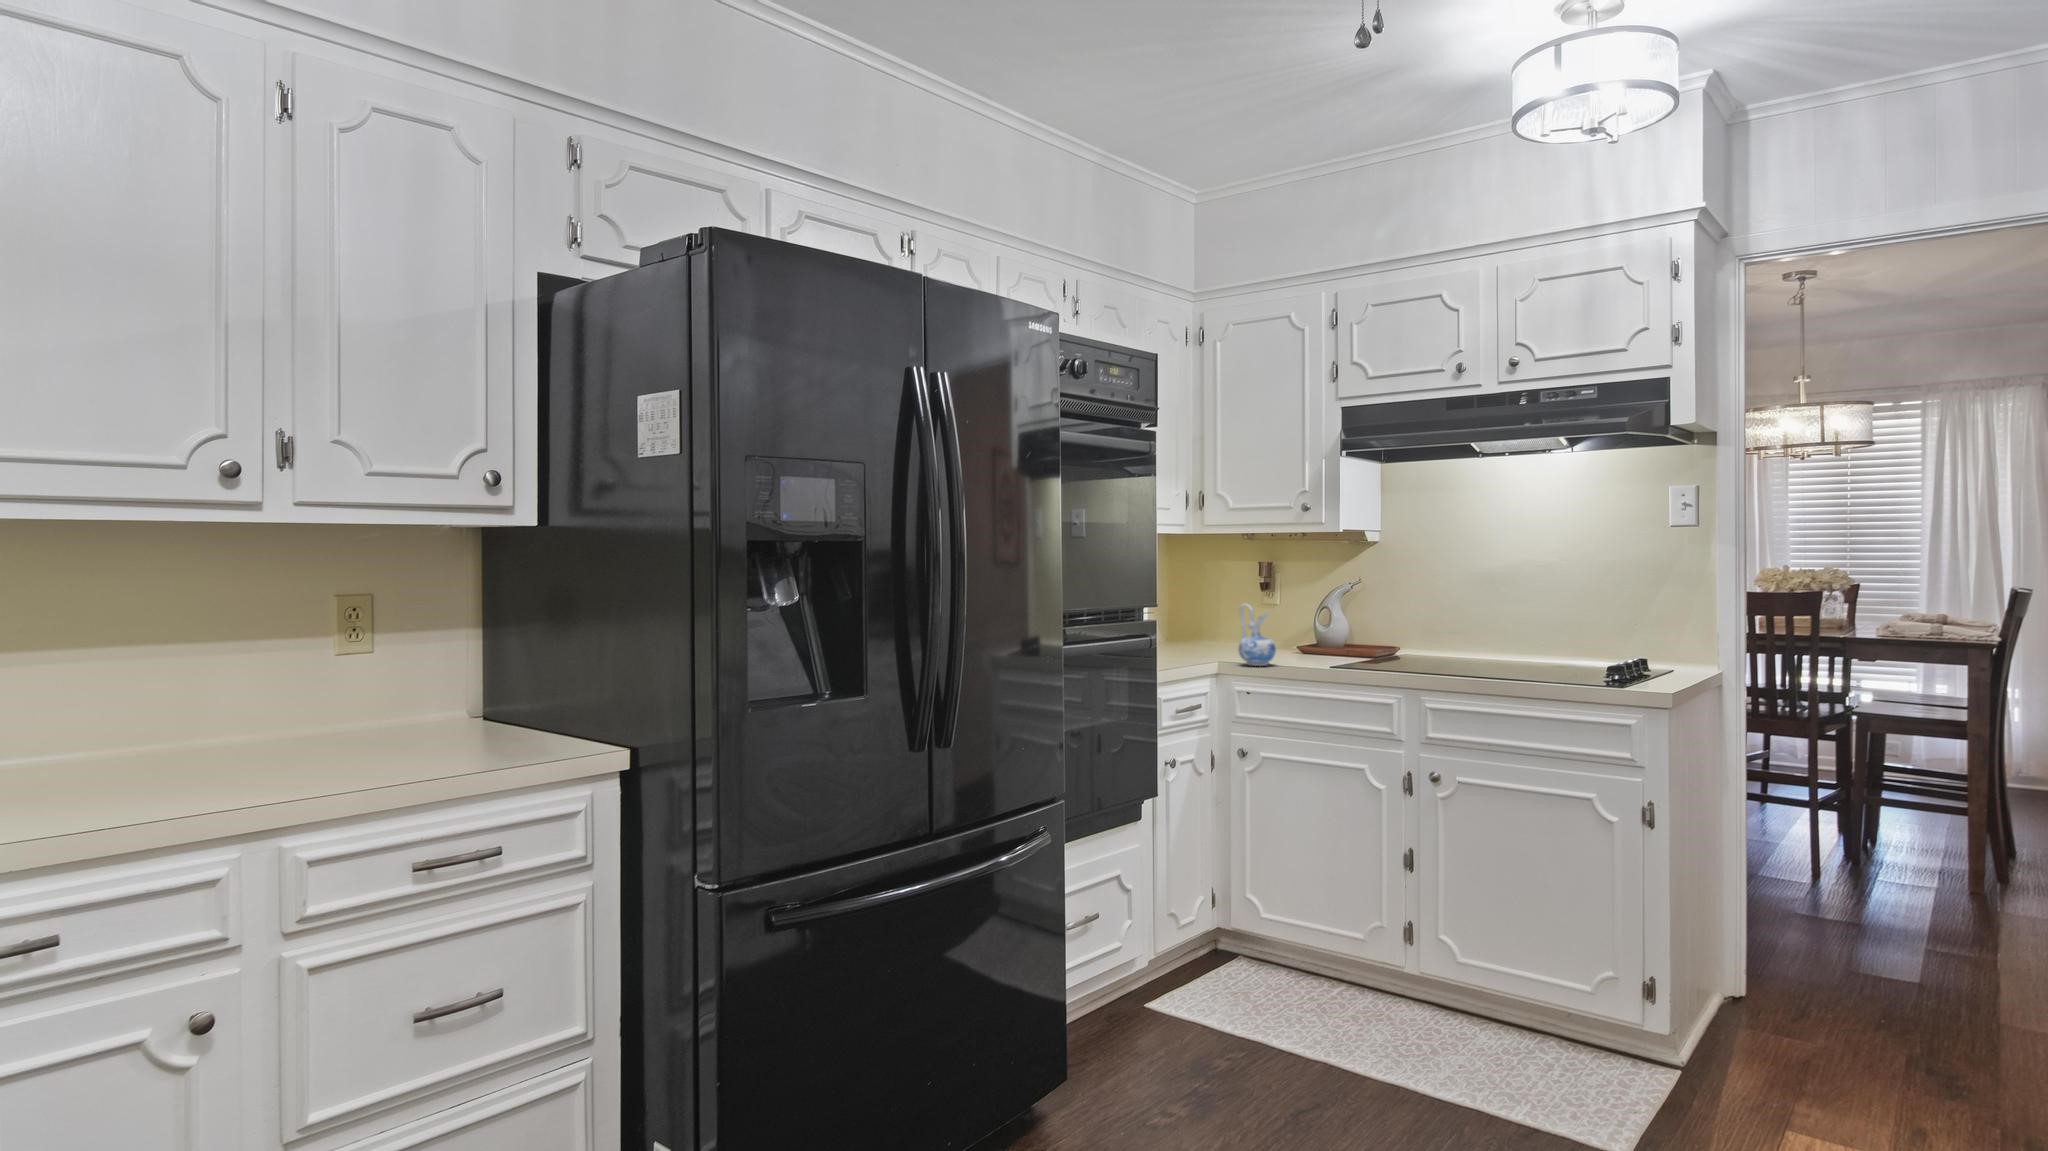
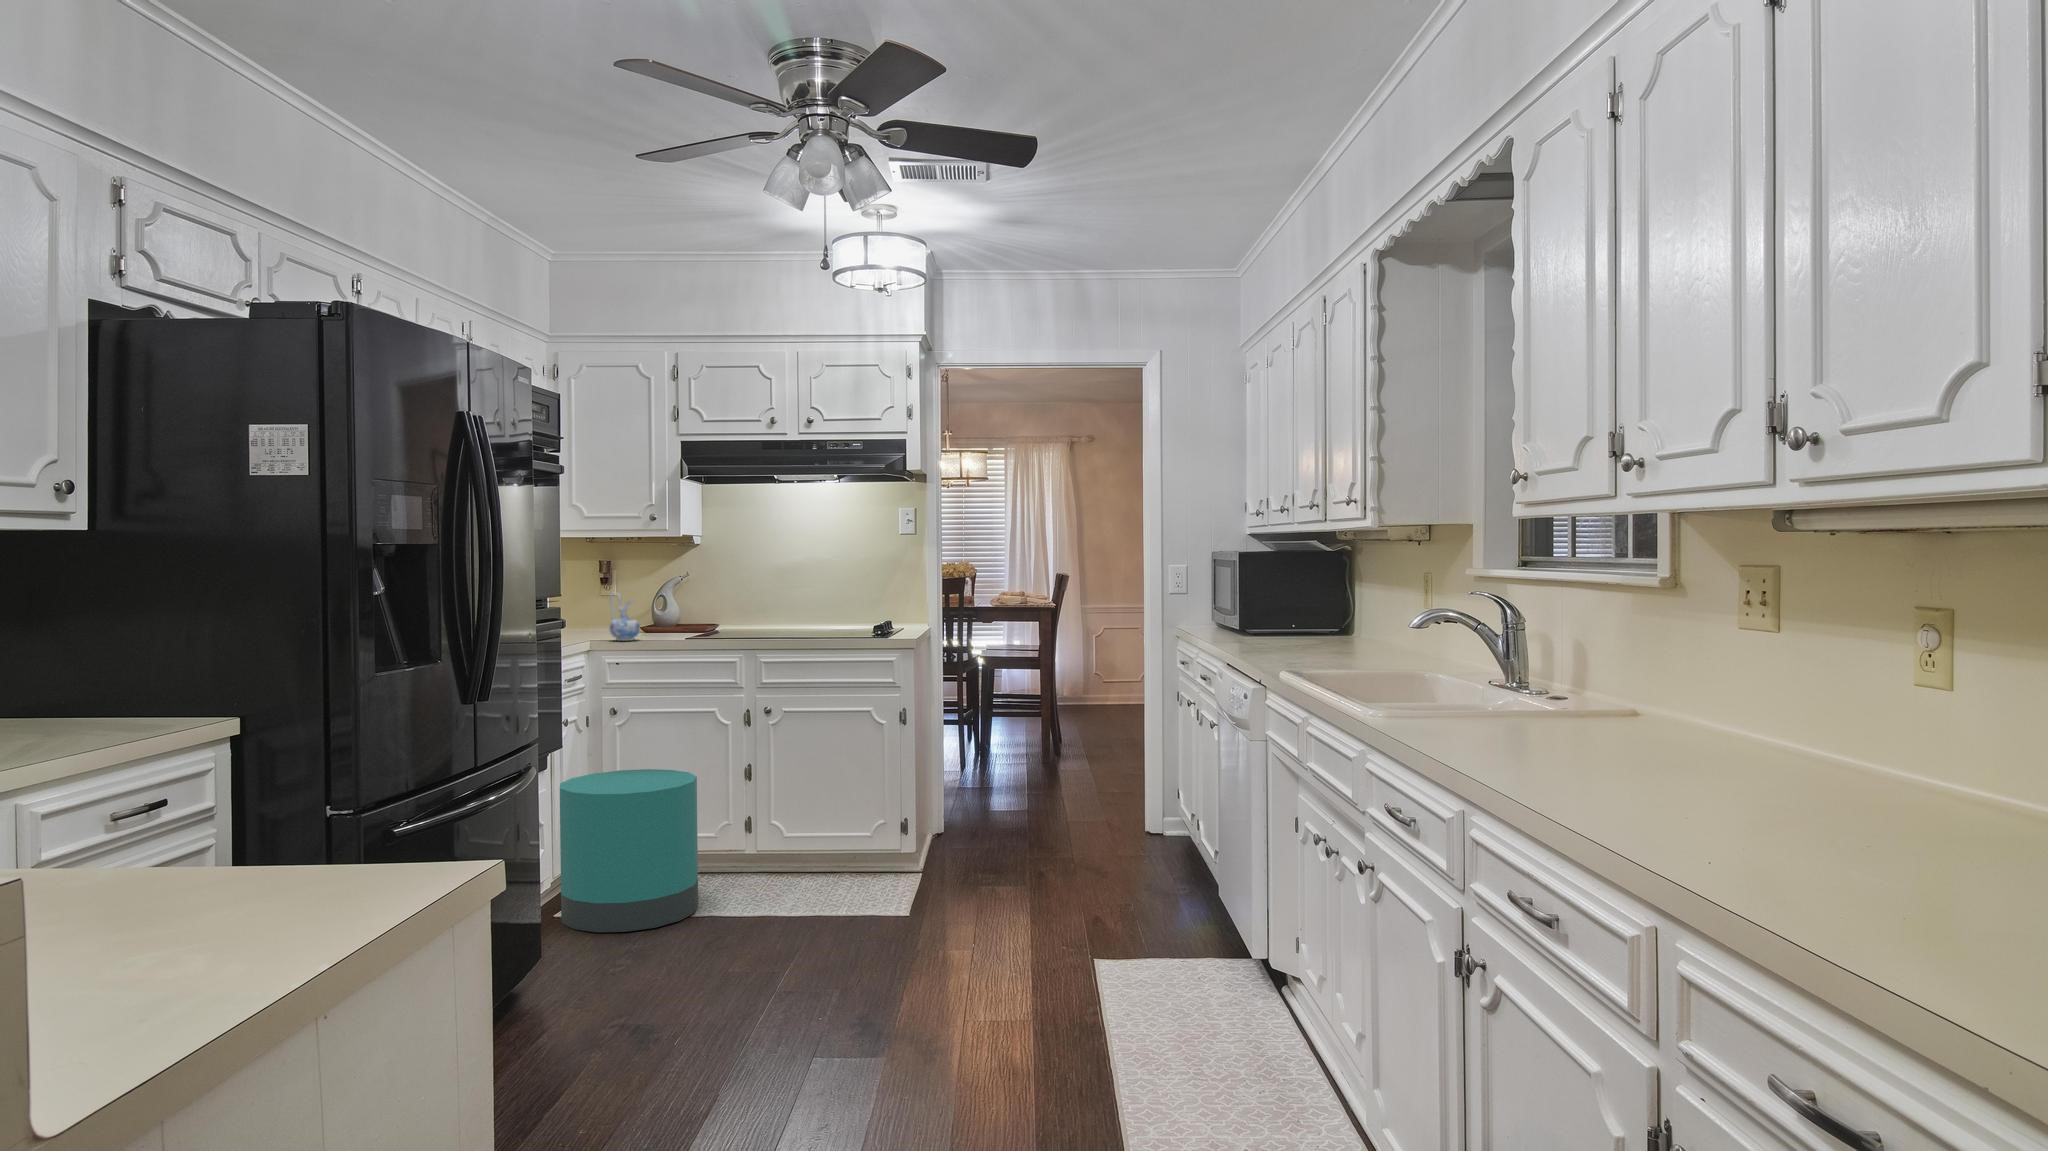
trash can: none [1145,833,1320,1061] -> present [560,769,698,932]

